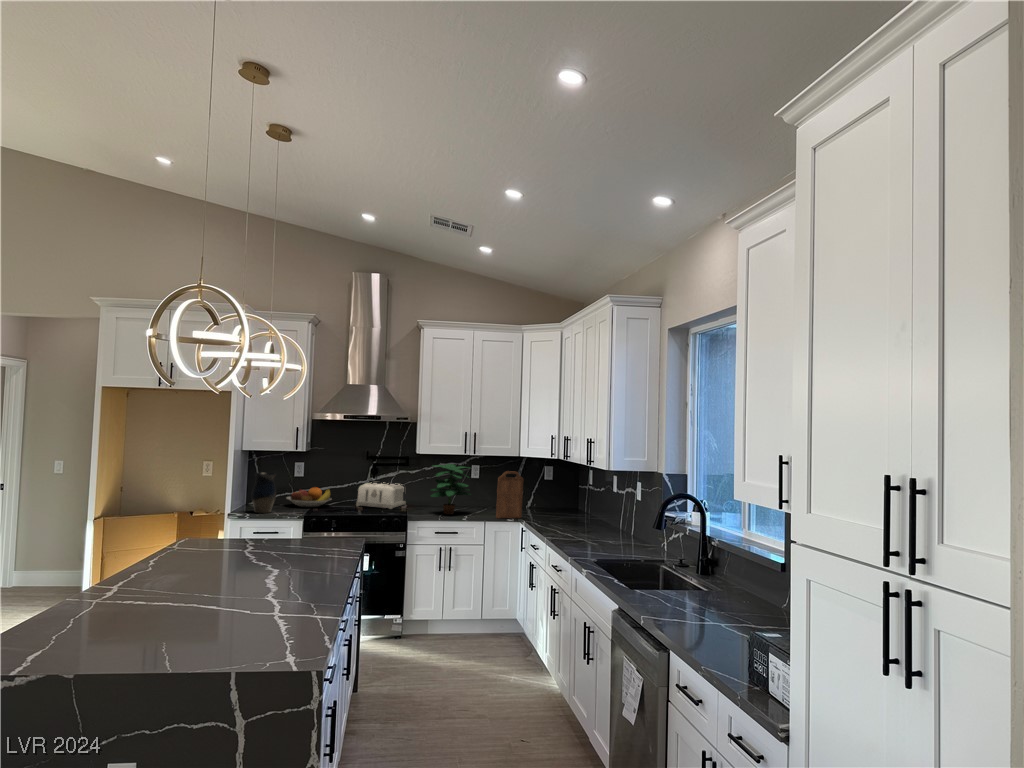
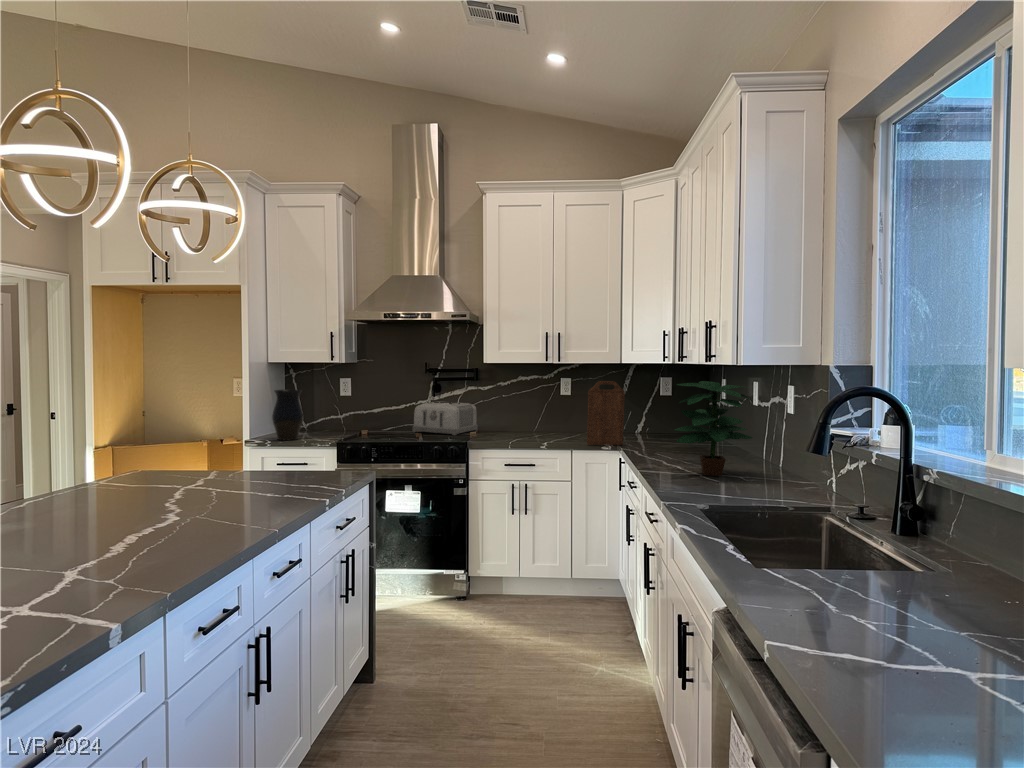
potted plant: present [431,464,471,514] -> present [674,381,752,476]
fruit bowl: present [286,487,331,507] -> none [325,409,382,434]

